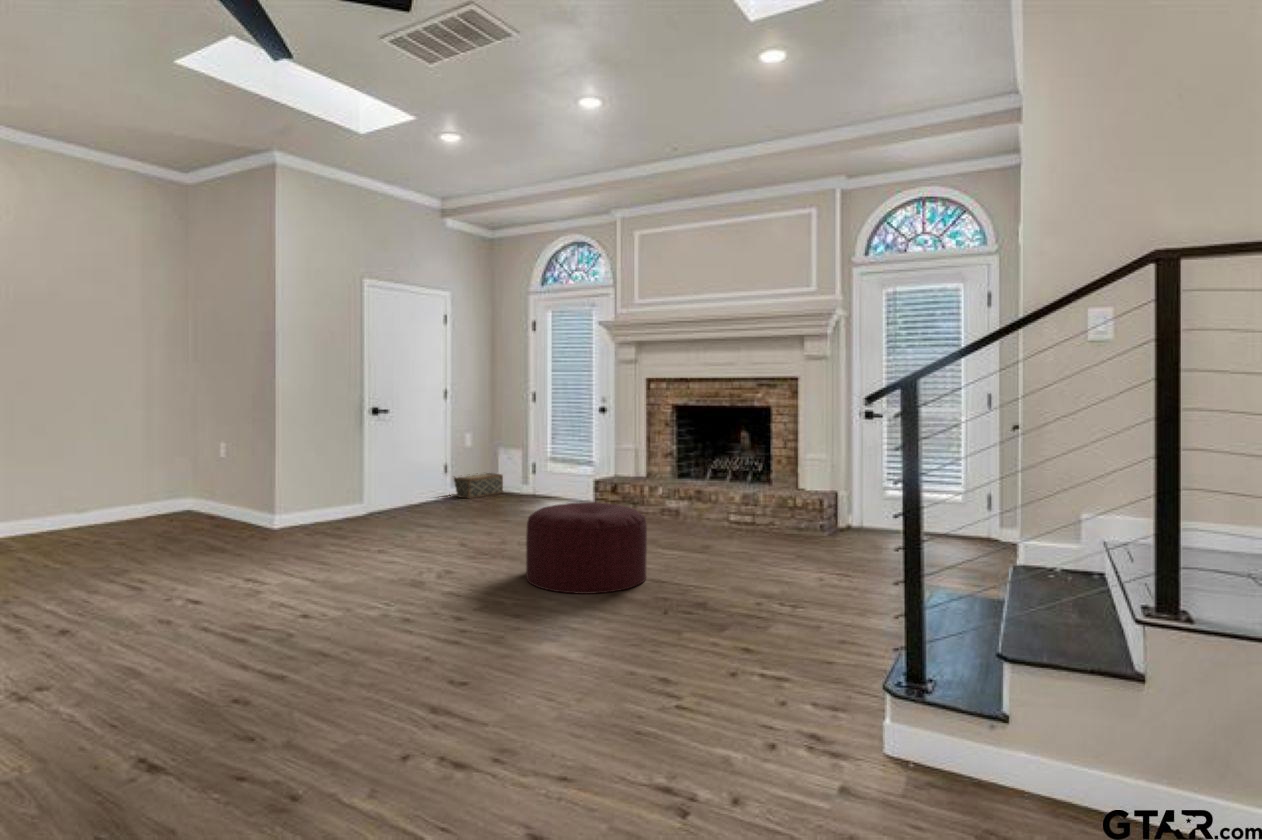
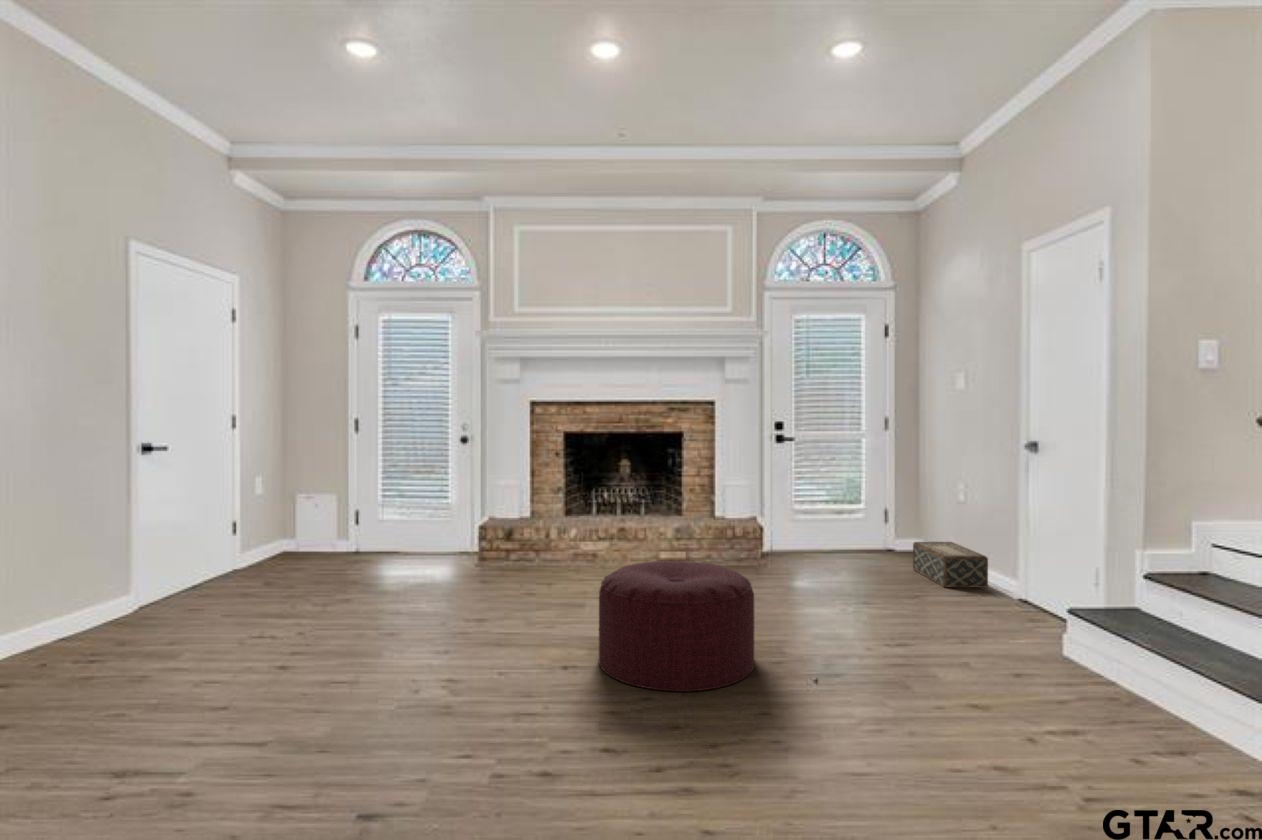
woven basket: present [451,473,503,498] -> present [913,542,988,588]

